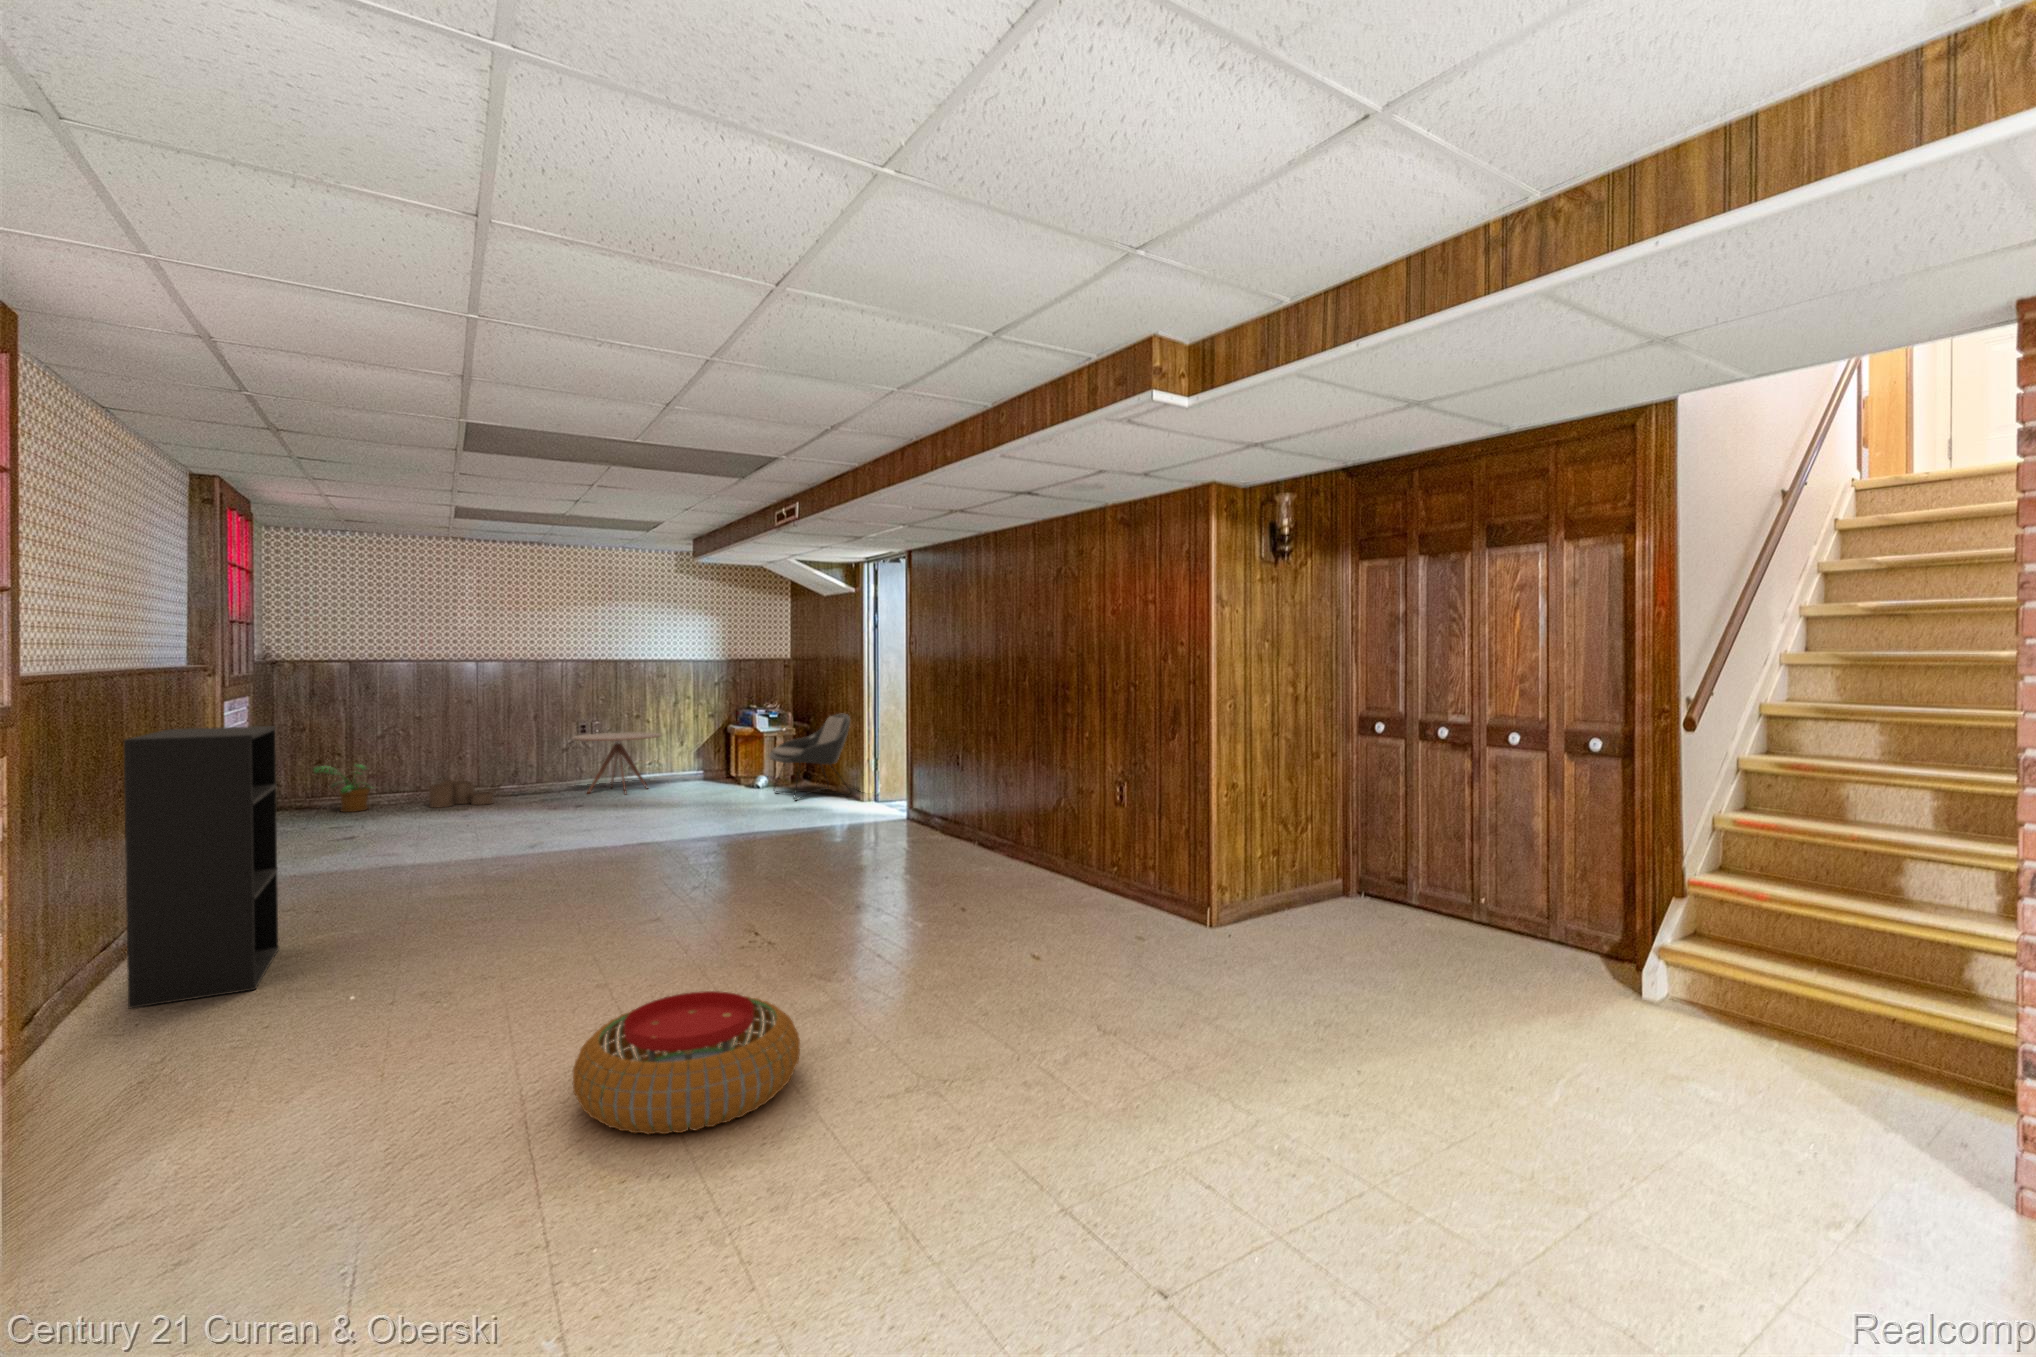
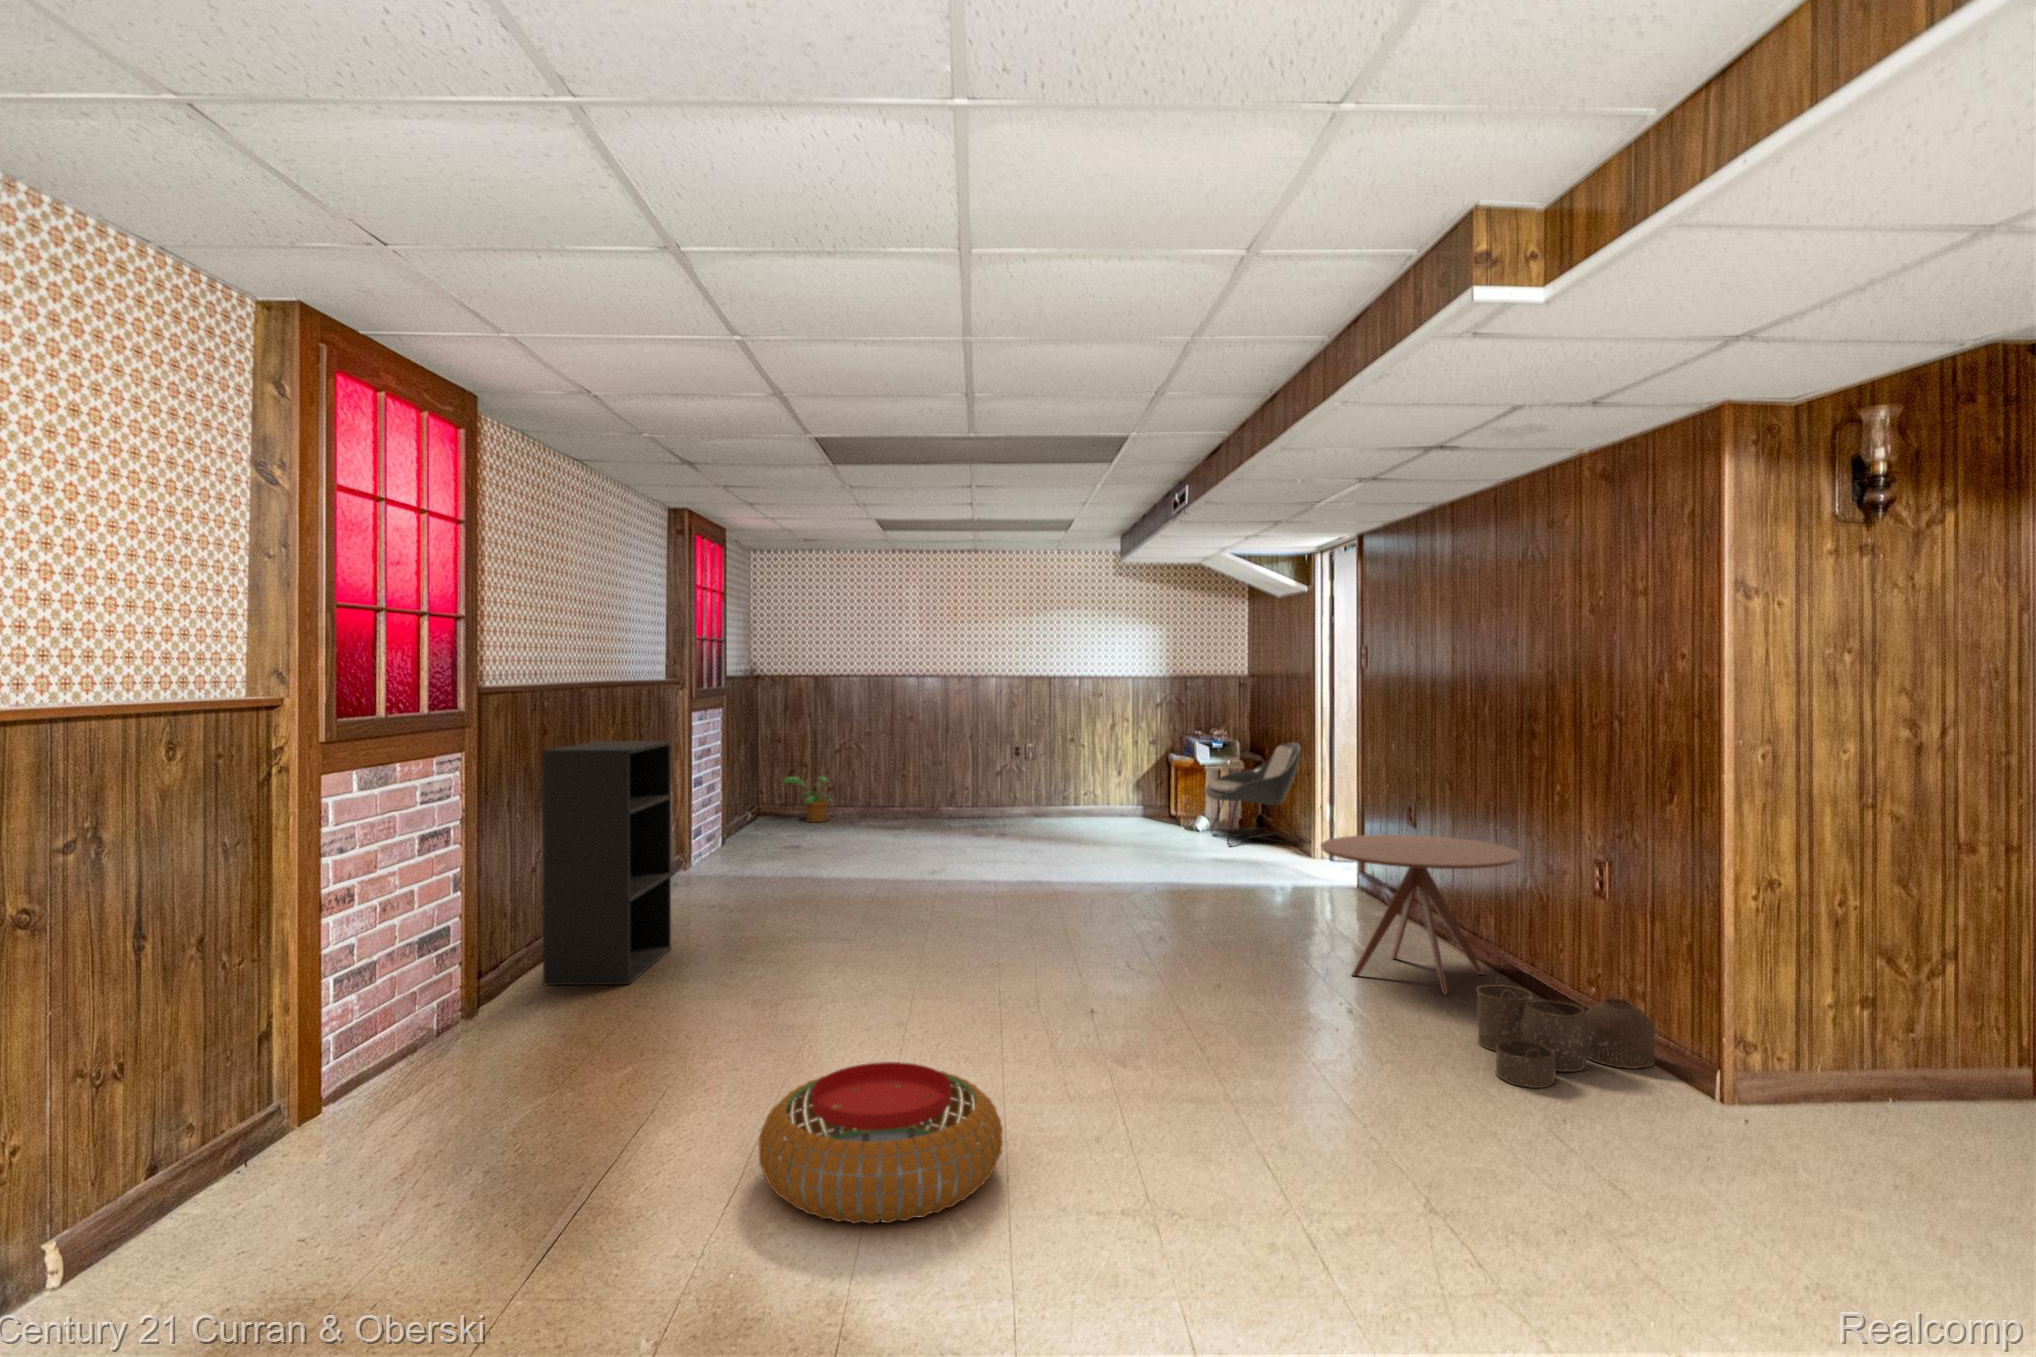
round table: present [573,732,661,794] -> present [1321,835,1521,995]
woven basket: present [429,778,494,808] -> present [1476,976,1655,1088]

